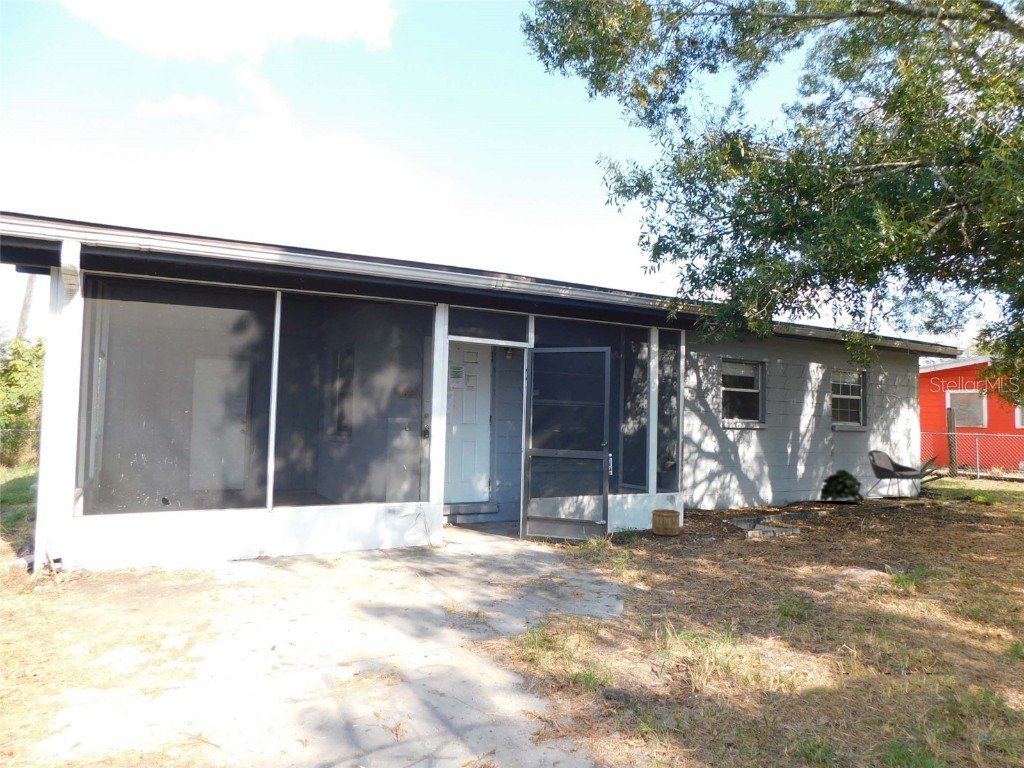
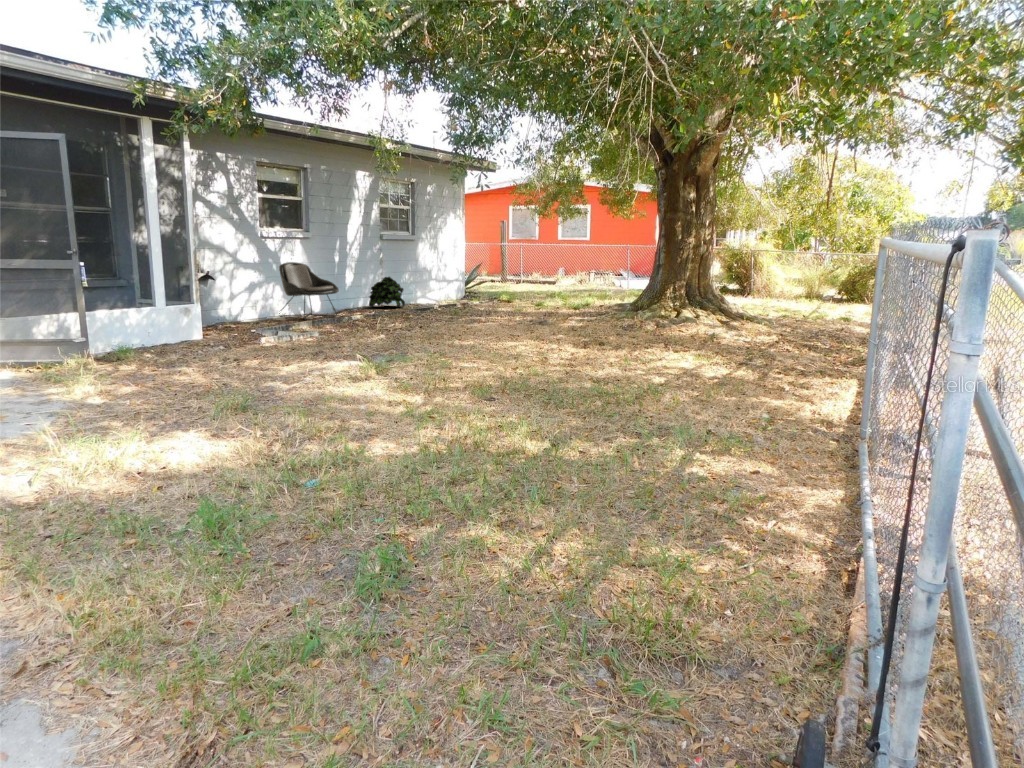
lounge chair: present [868,450,923,501] -> present [279,262,339,320]
wooden bucket: present [652,509,680,536] -> none [156,322,190,349]

